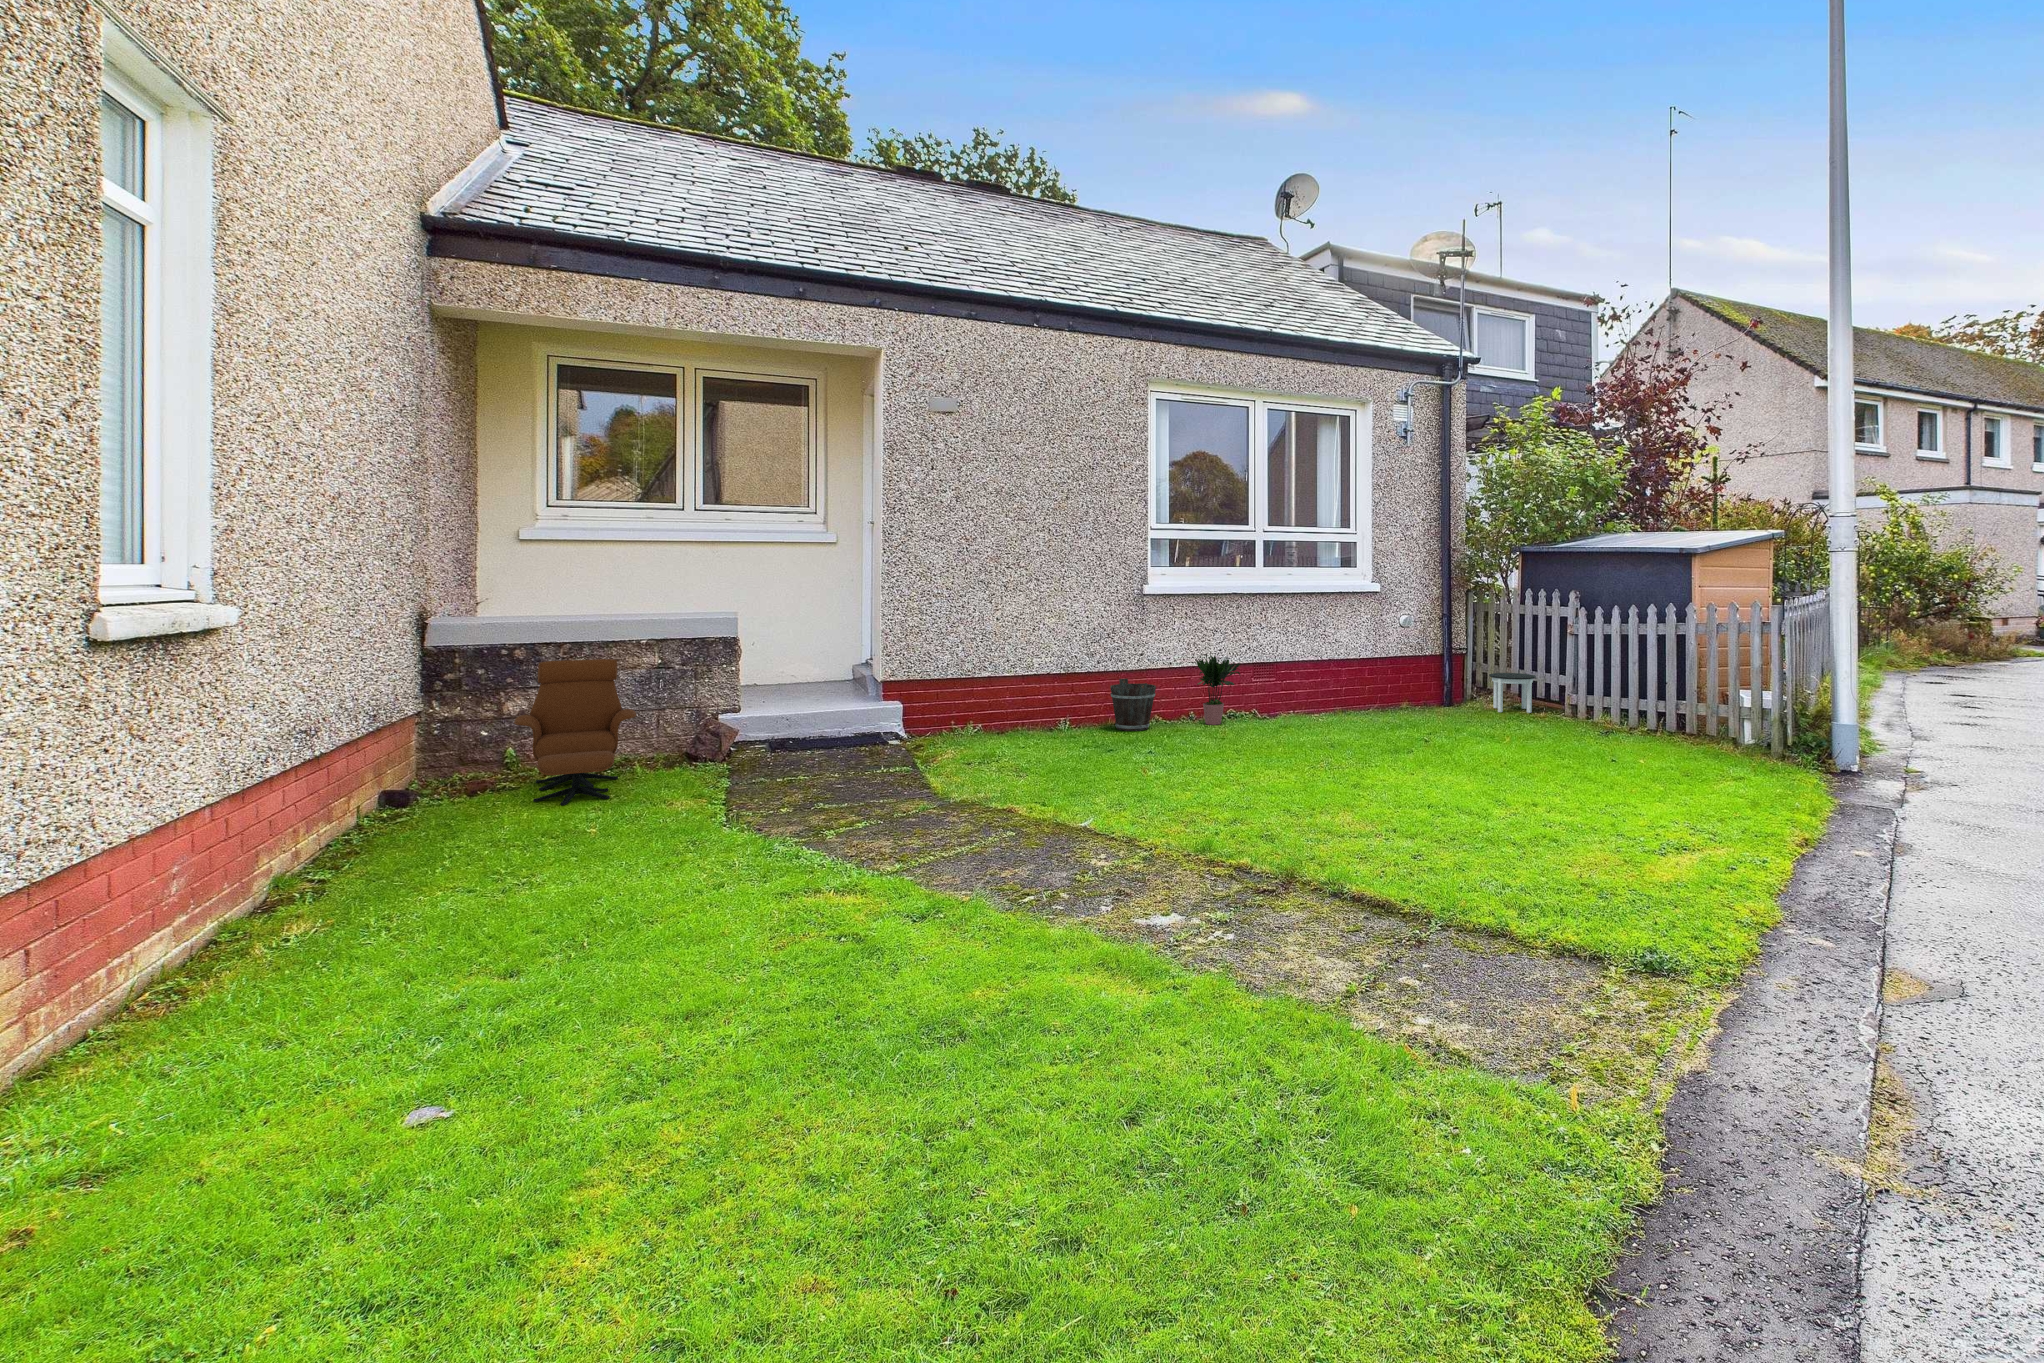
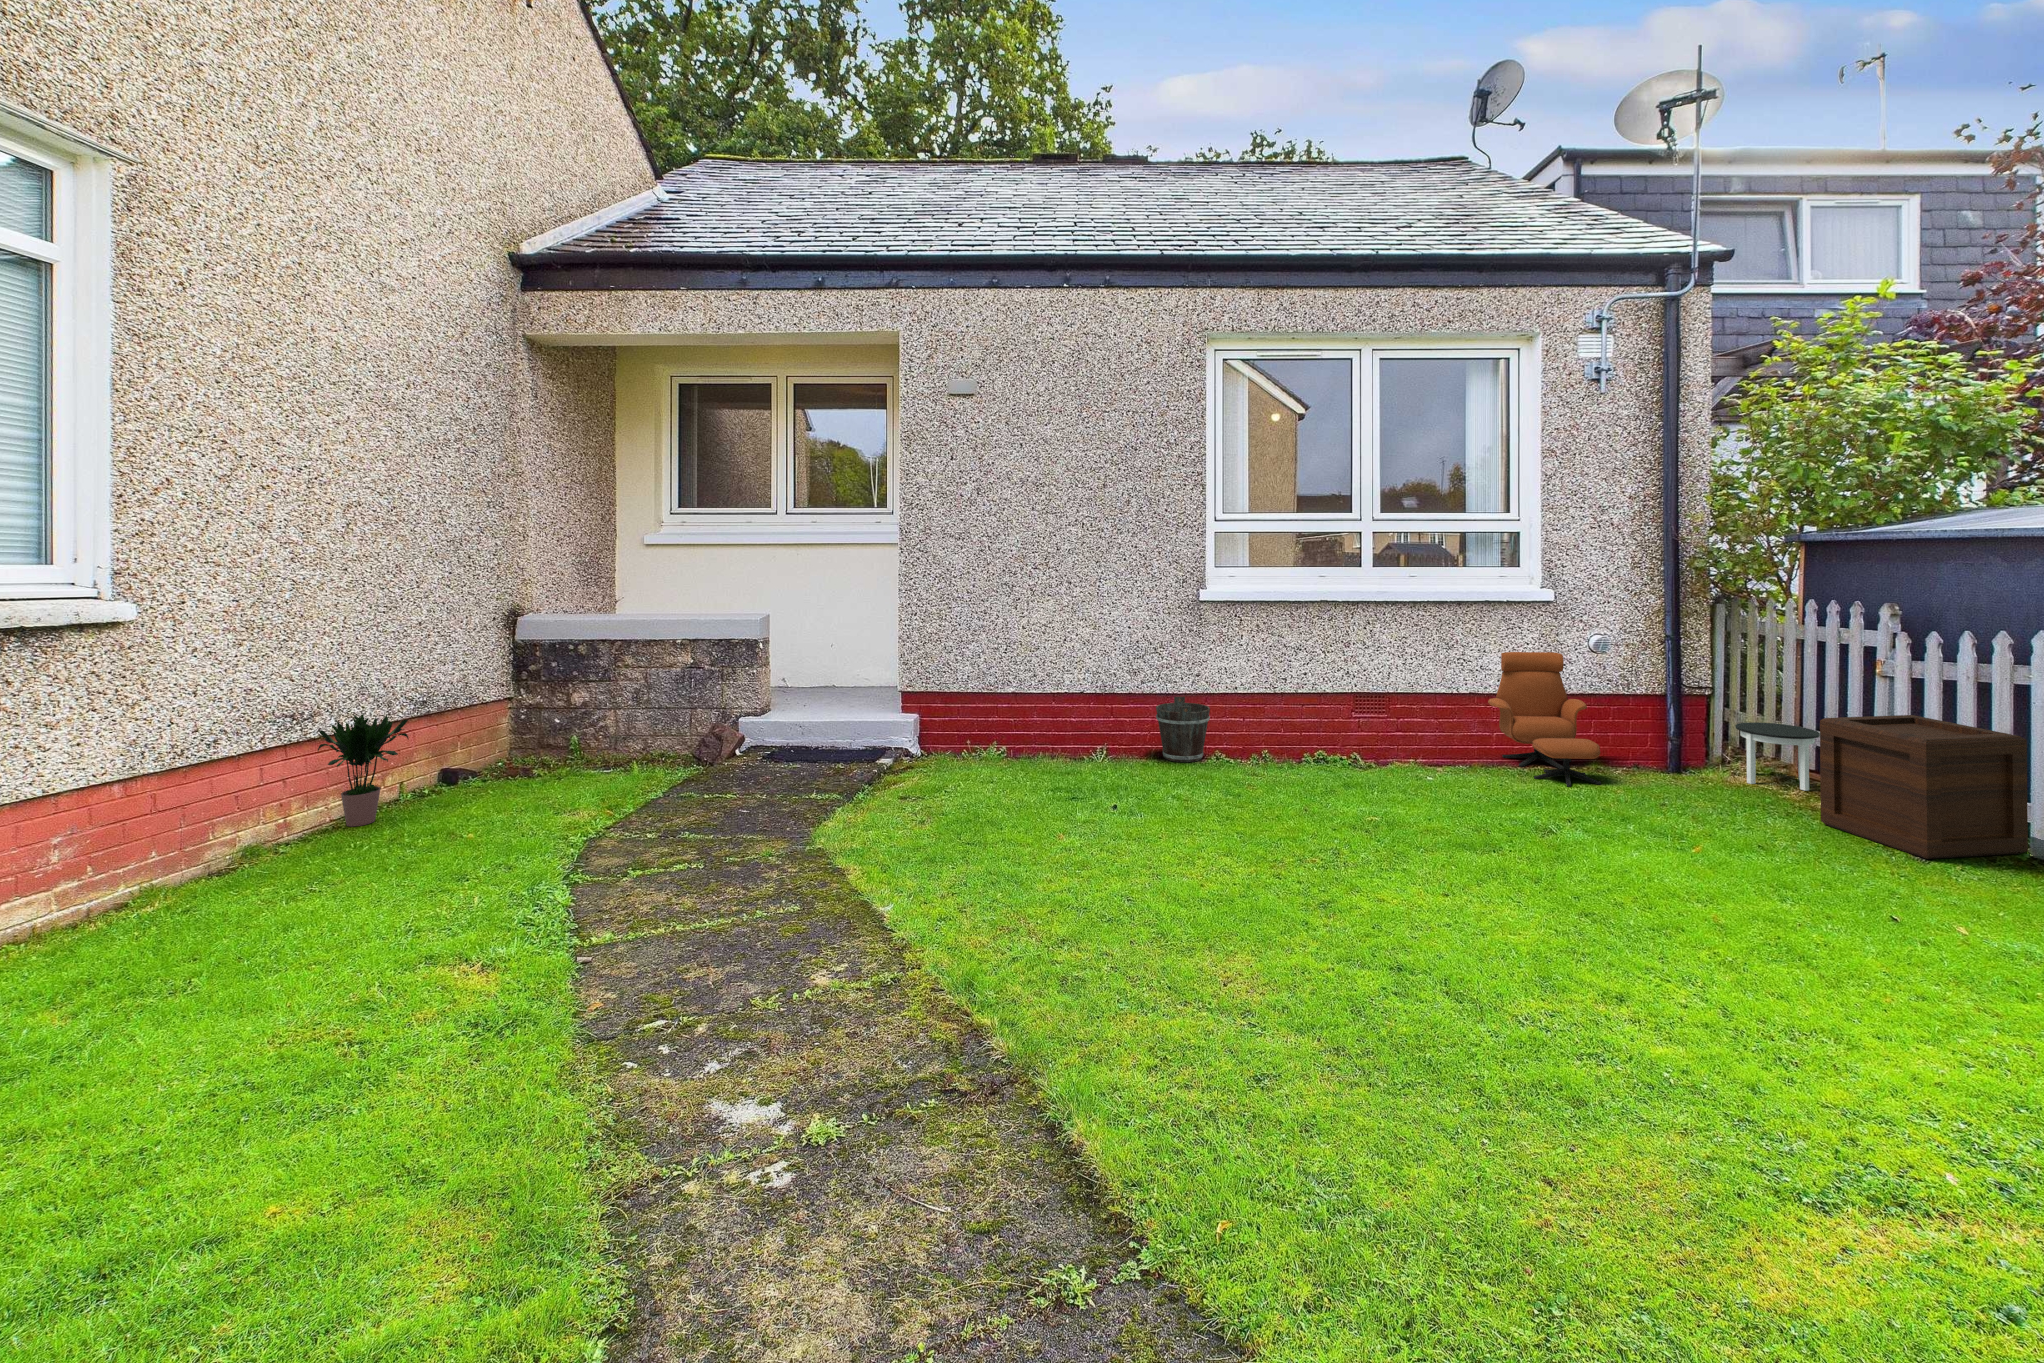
potted plant: present [1196,655,1240,725] -> present [318,714,409,826]
wooden crate: none [1551,656,1648,734] -> present [1820,715,2028,859]
lounge chair: present [514,659,637,805] -> present [1488,652,1601,787]

